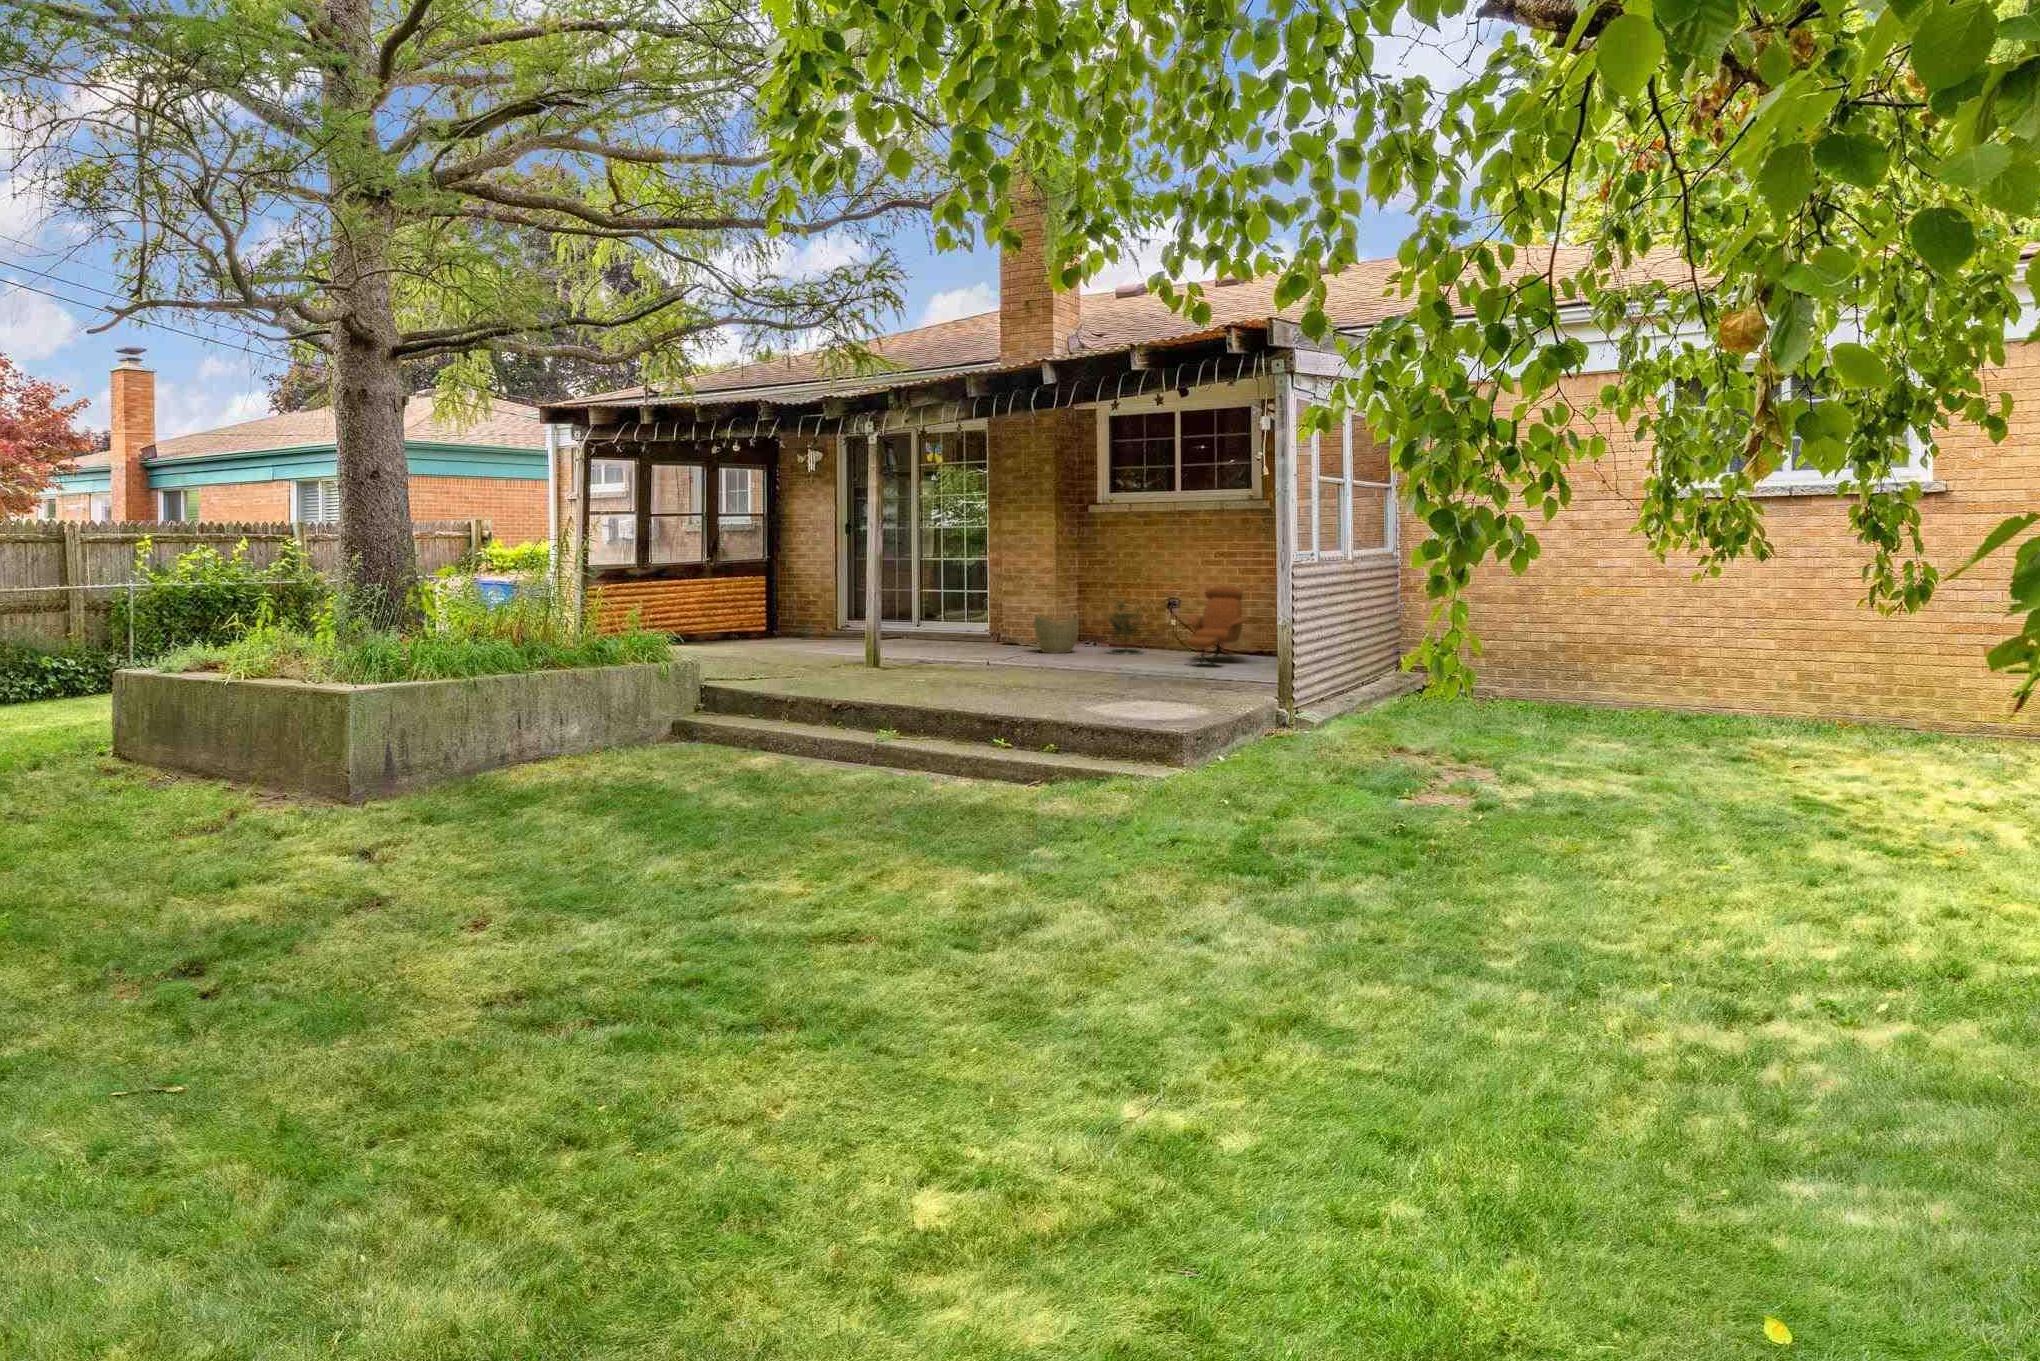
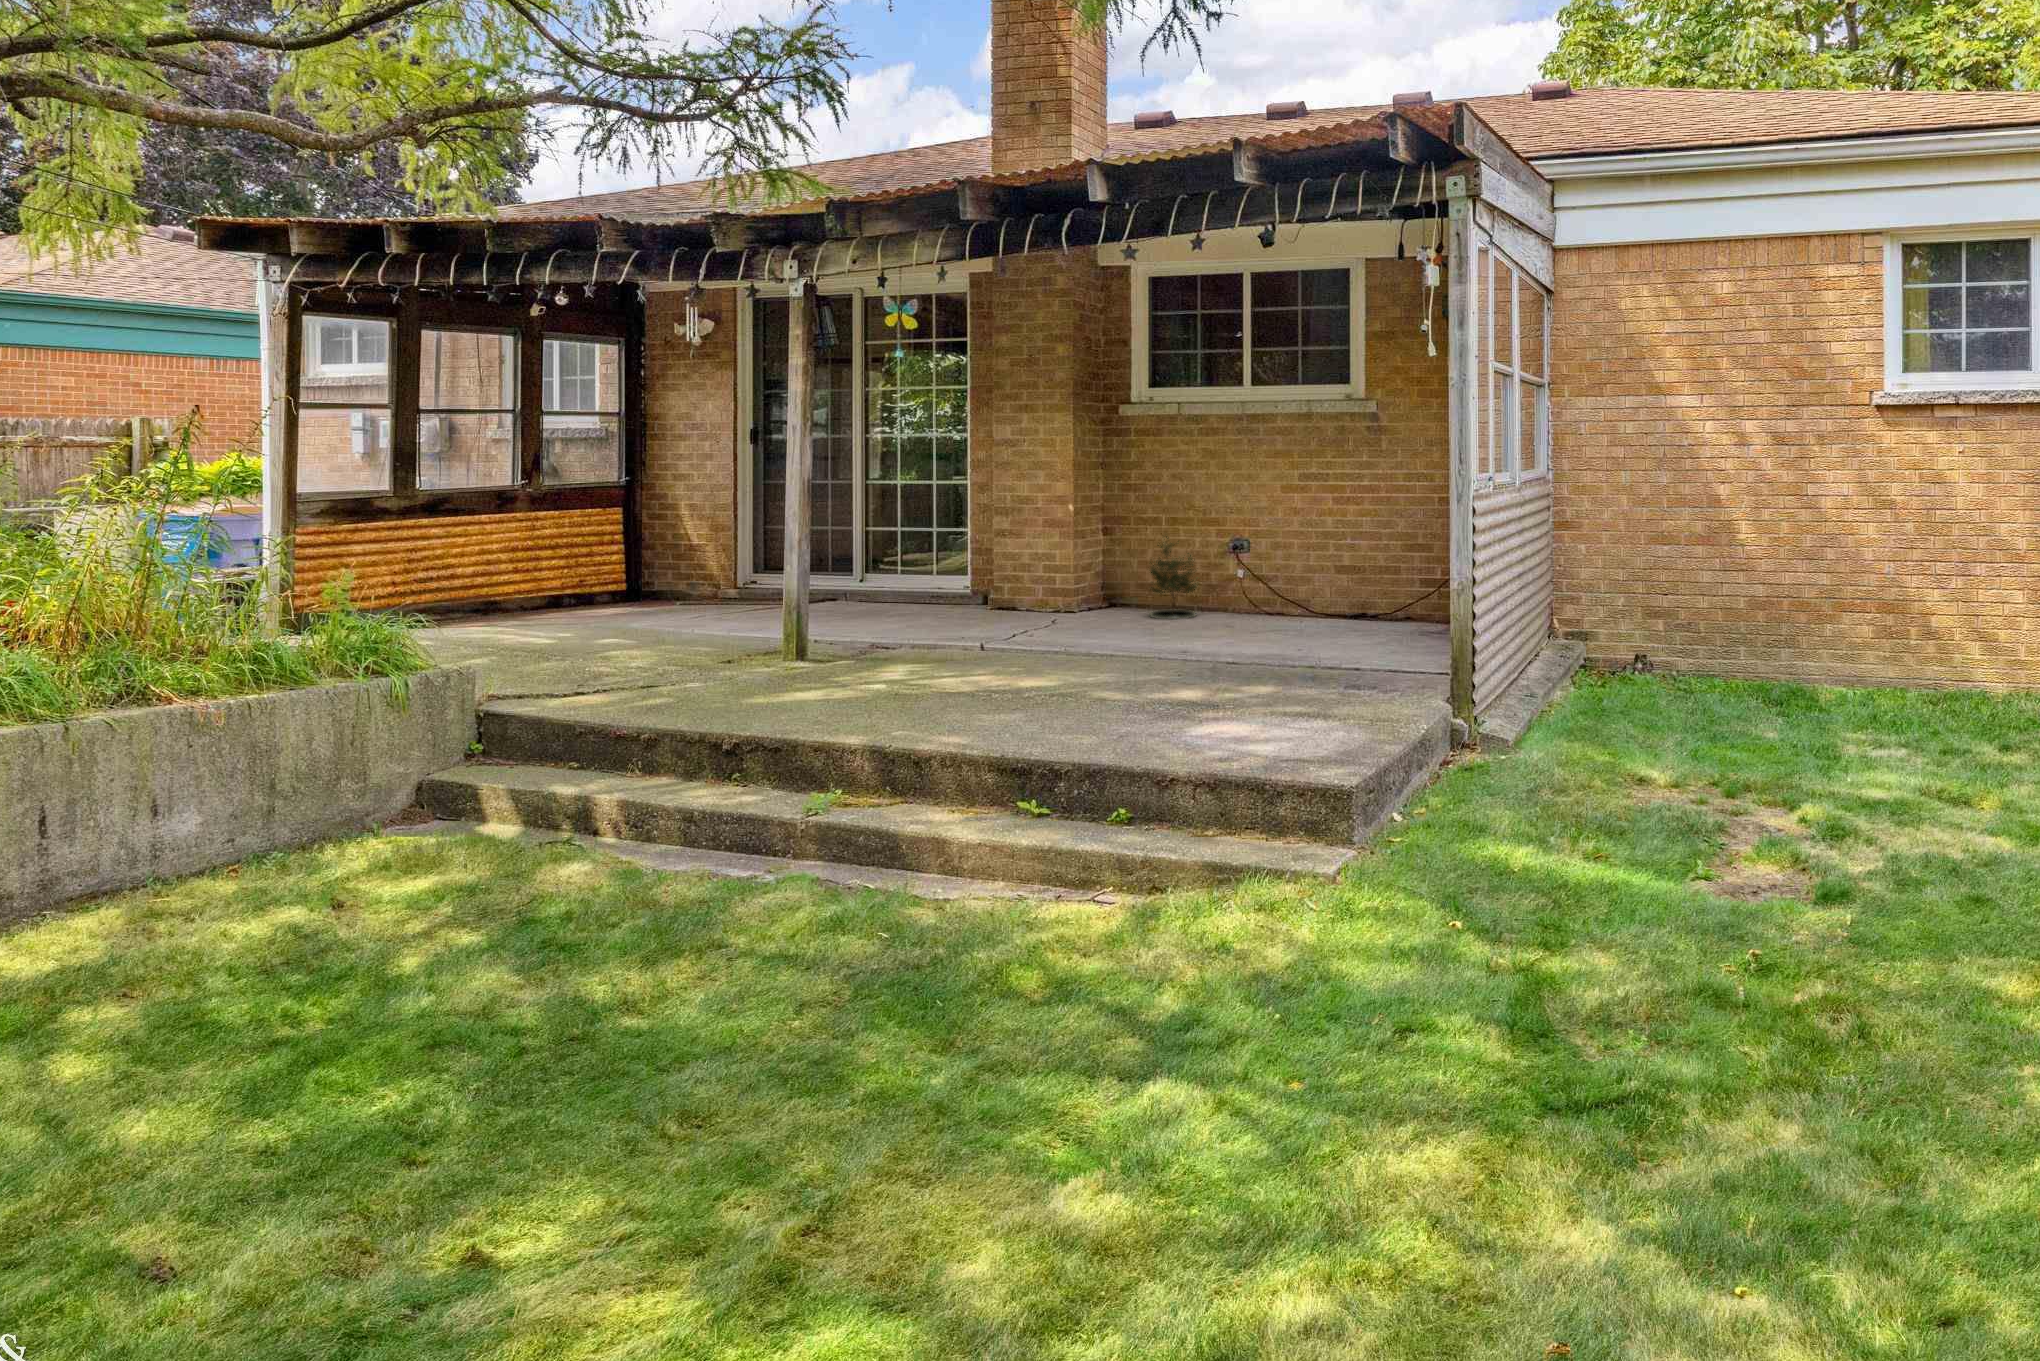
lounge chair: present [1187,586,1249,665] -> none [1256,520,1343,640]
woven basket: present [1034,606,1079,653] -> none [1043,544,1107,620]

